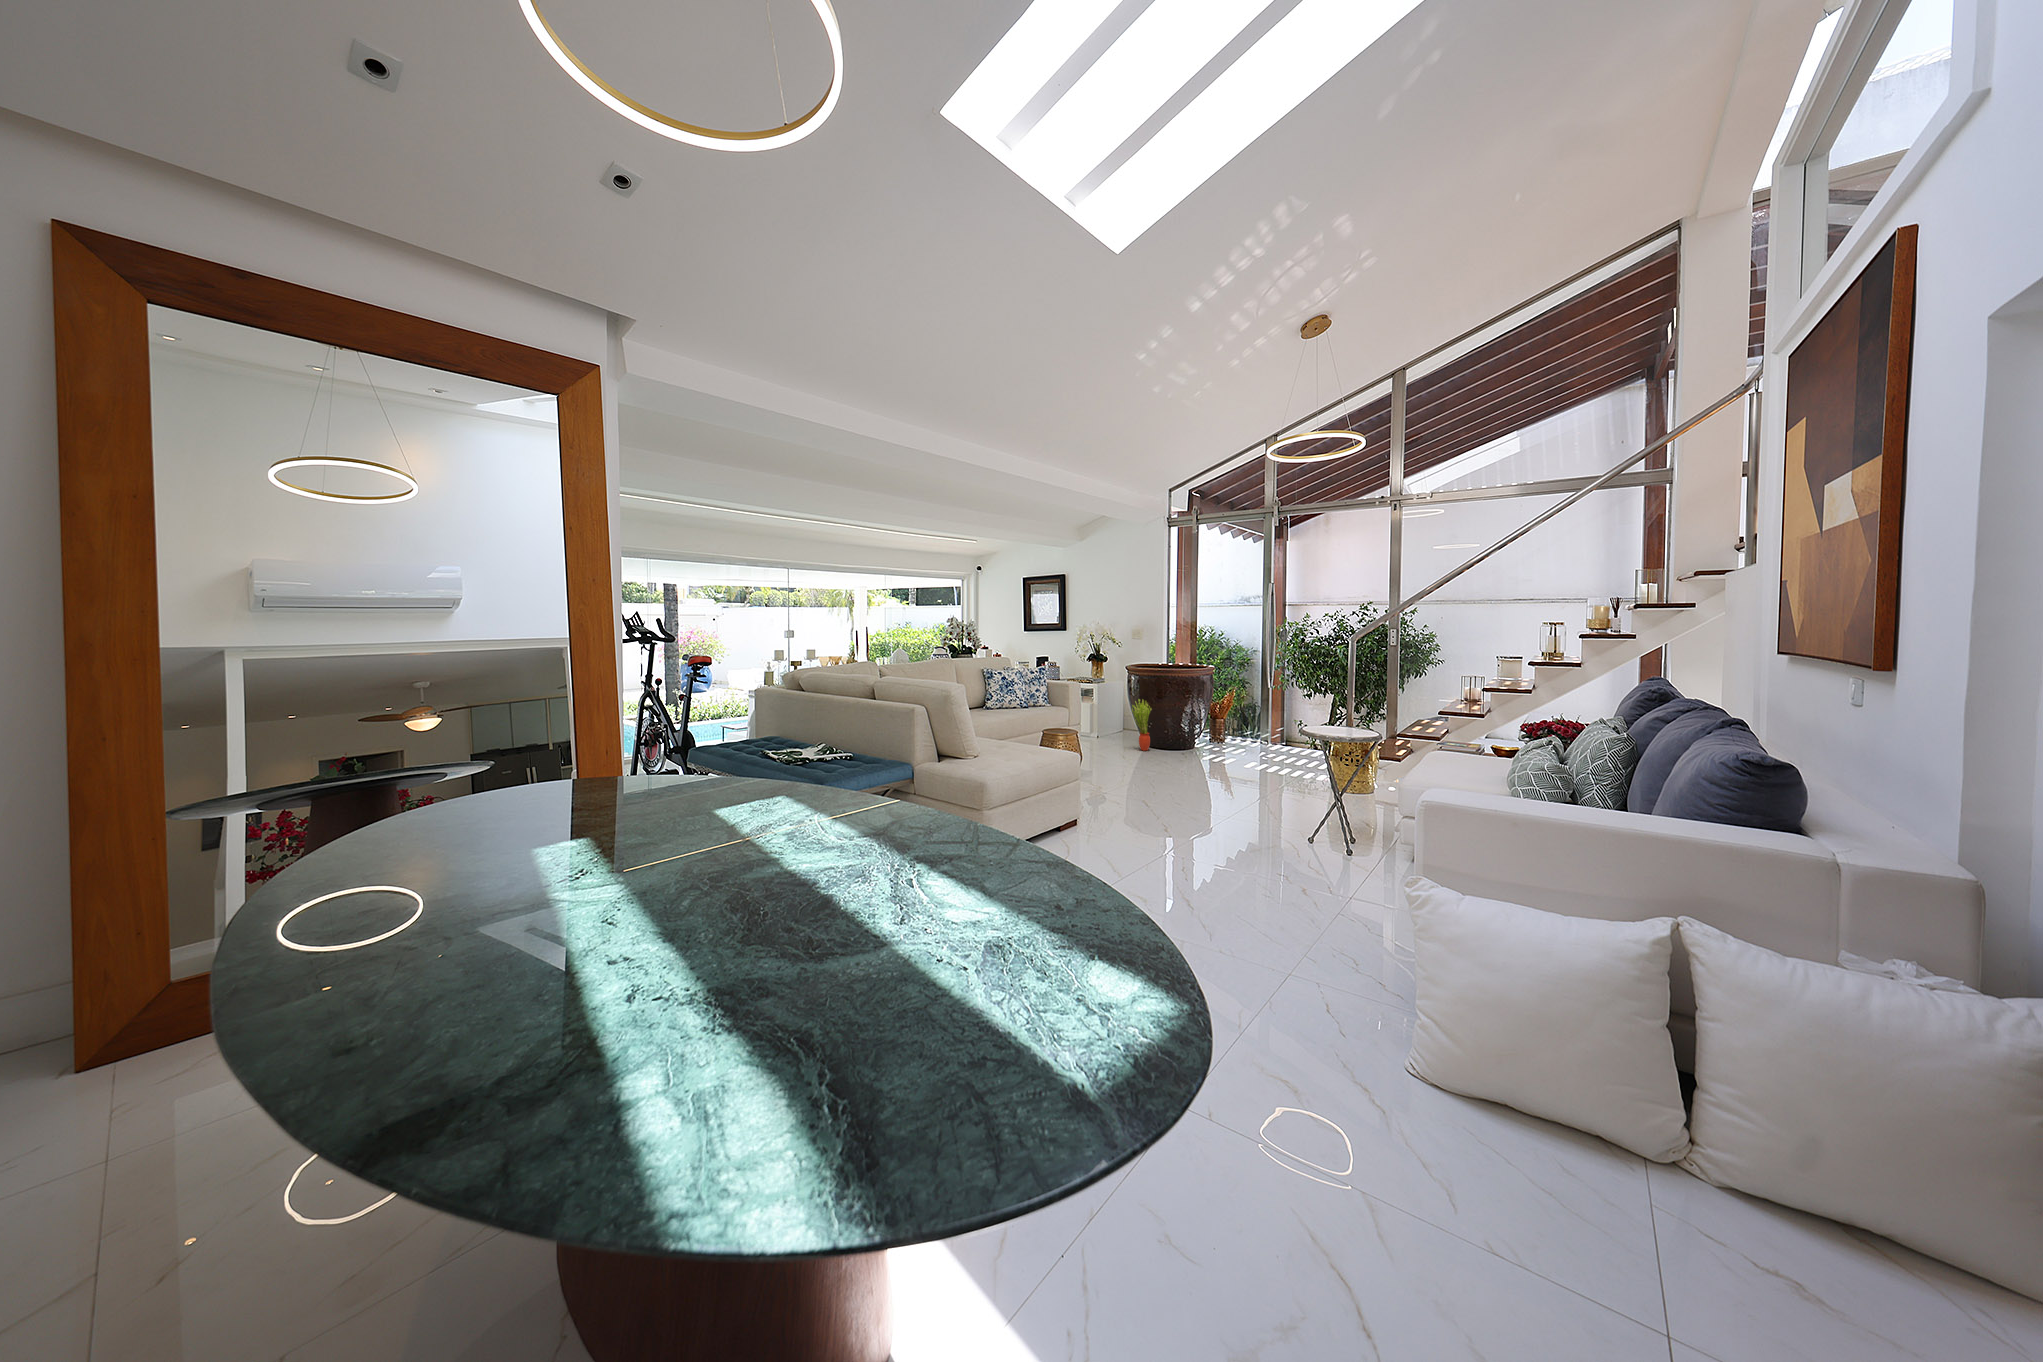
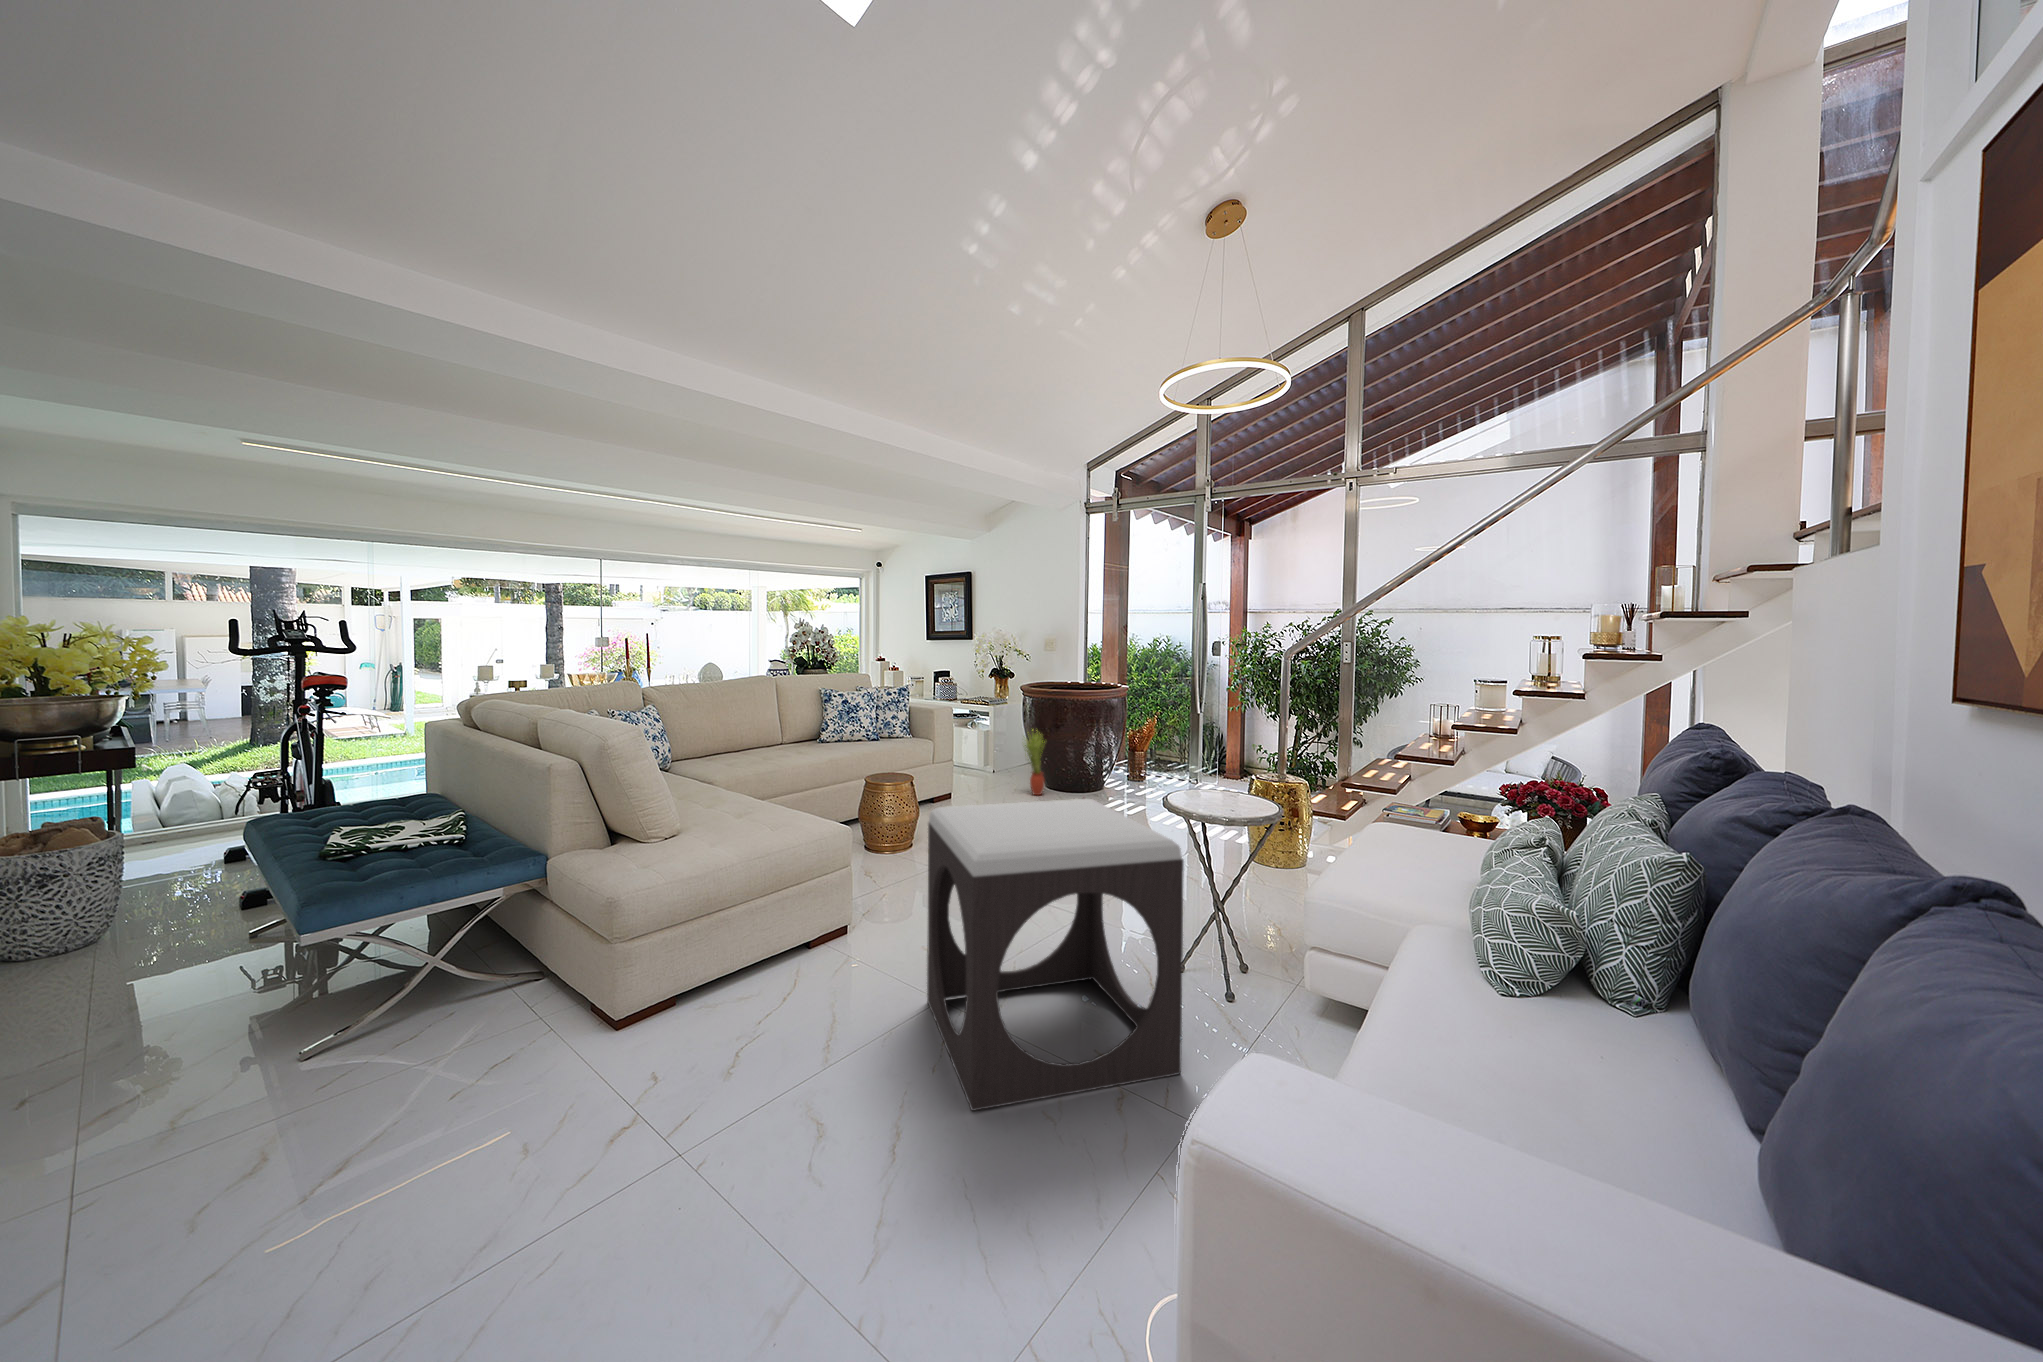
footstool: none [1161,733,1339,898] -> present [927,799,1184,1111]

